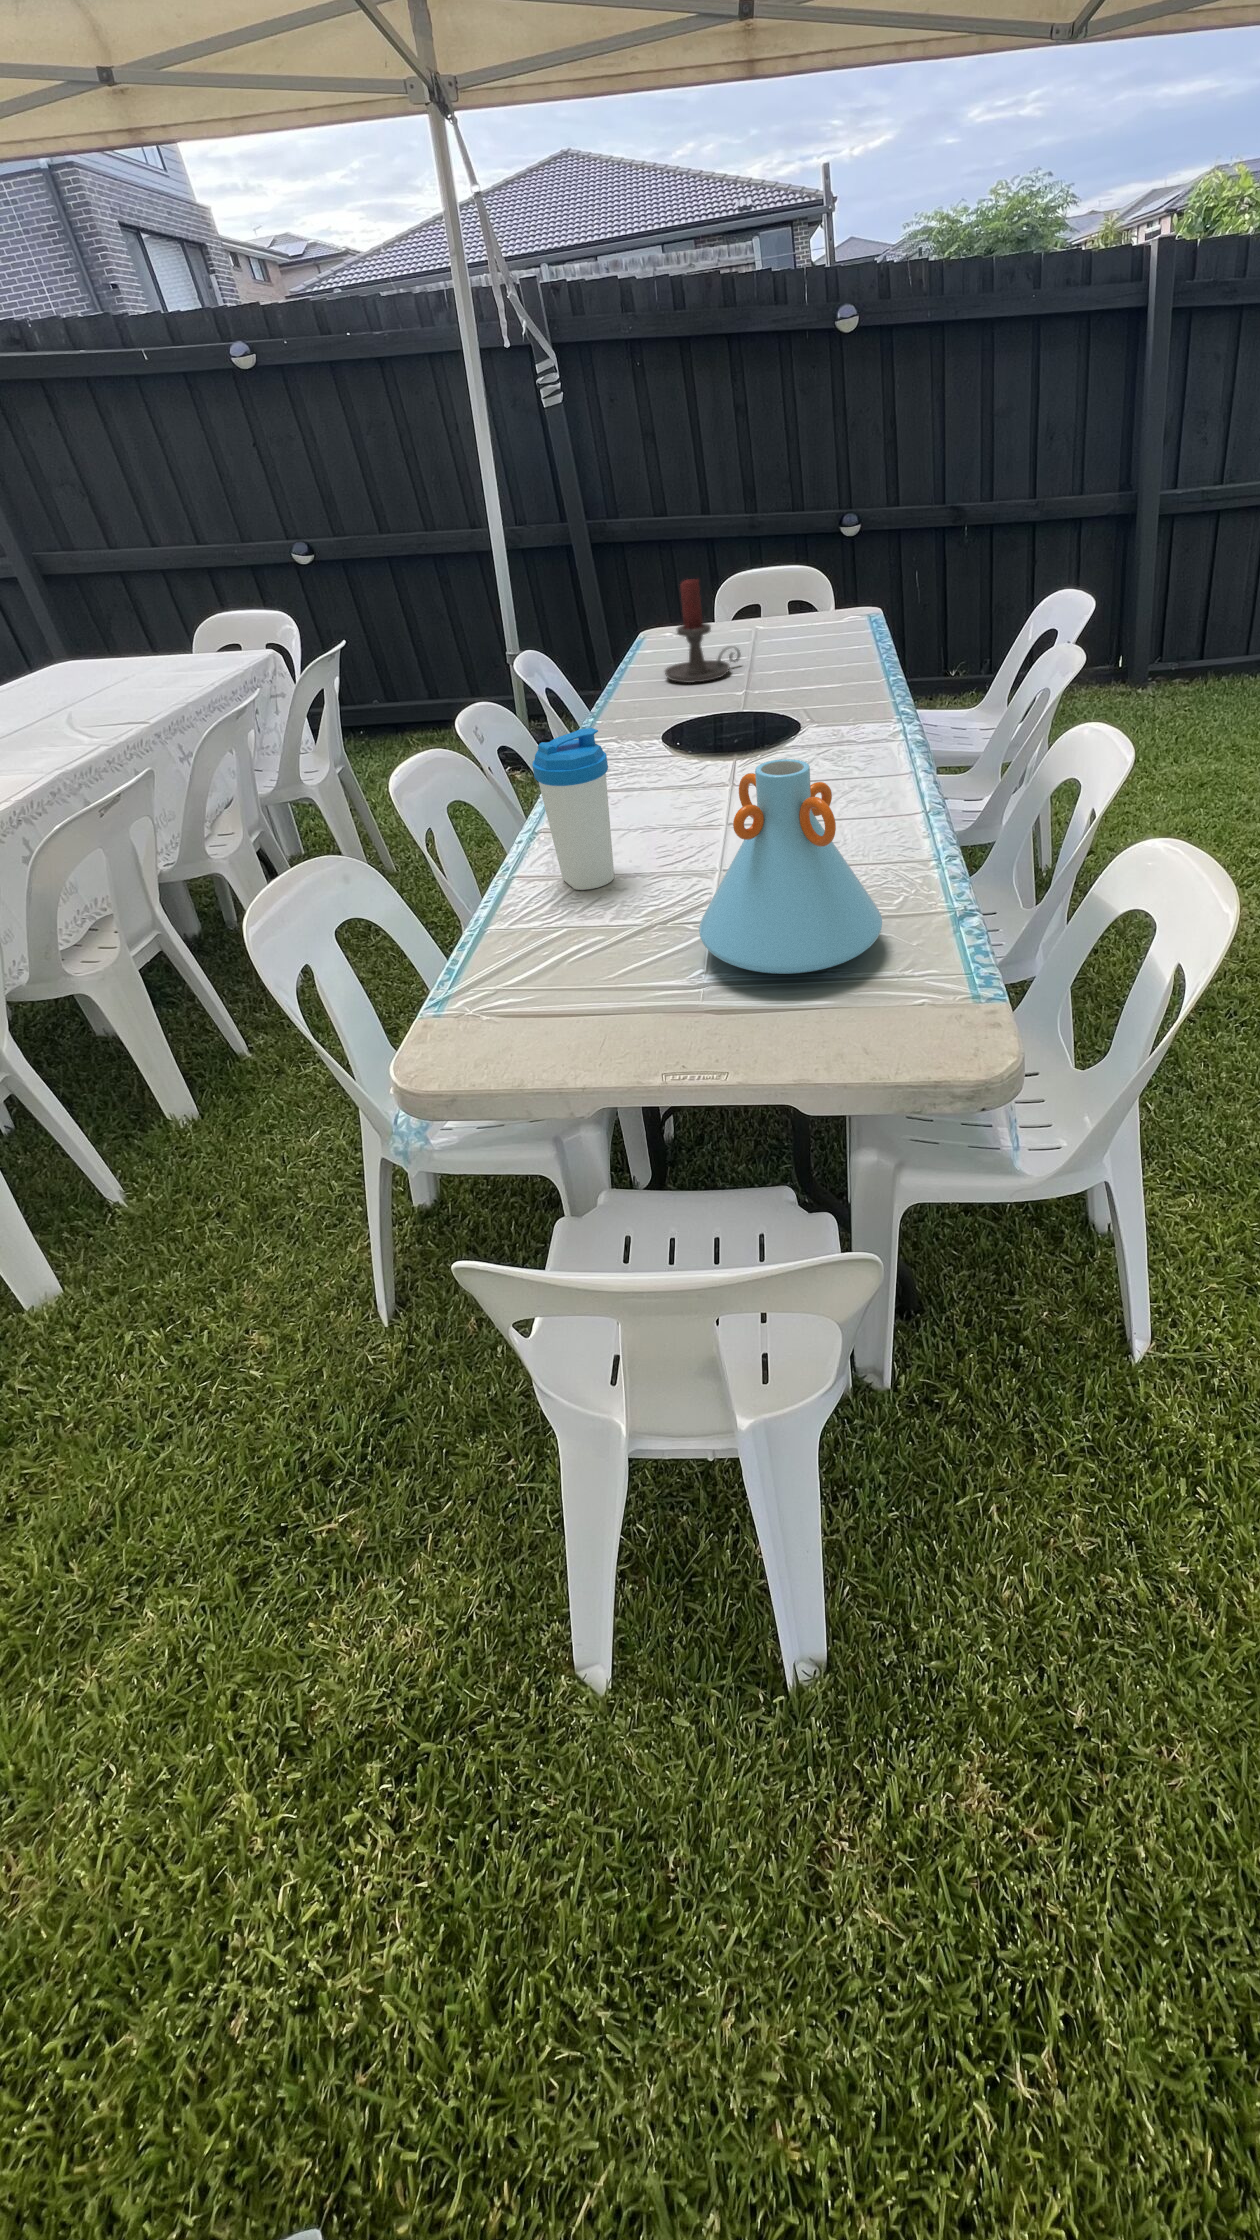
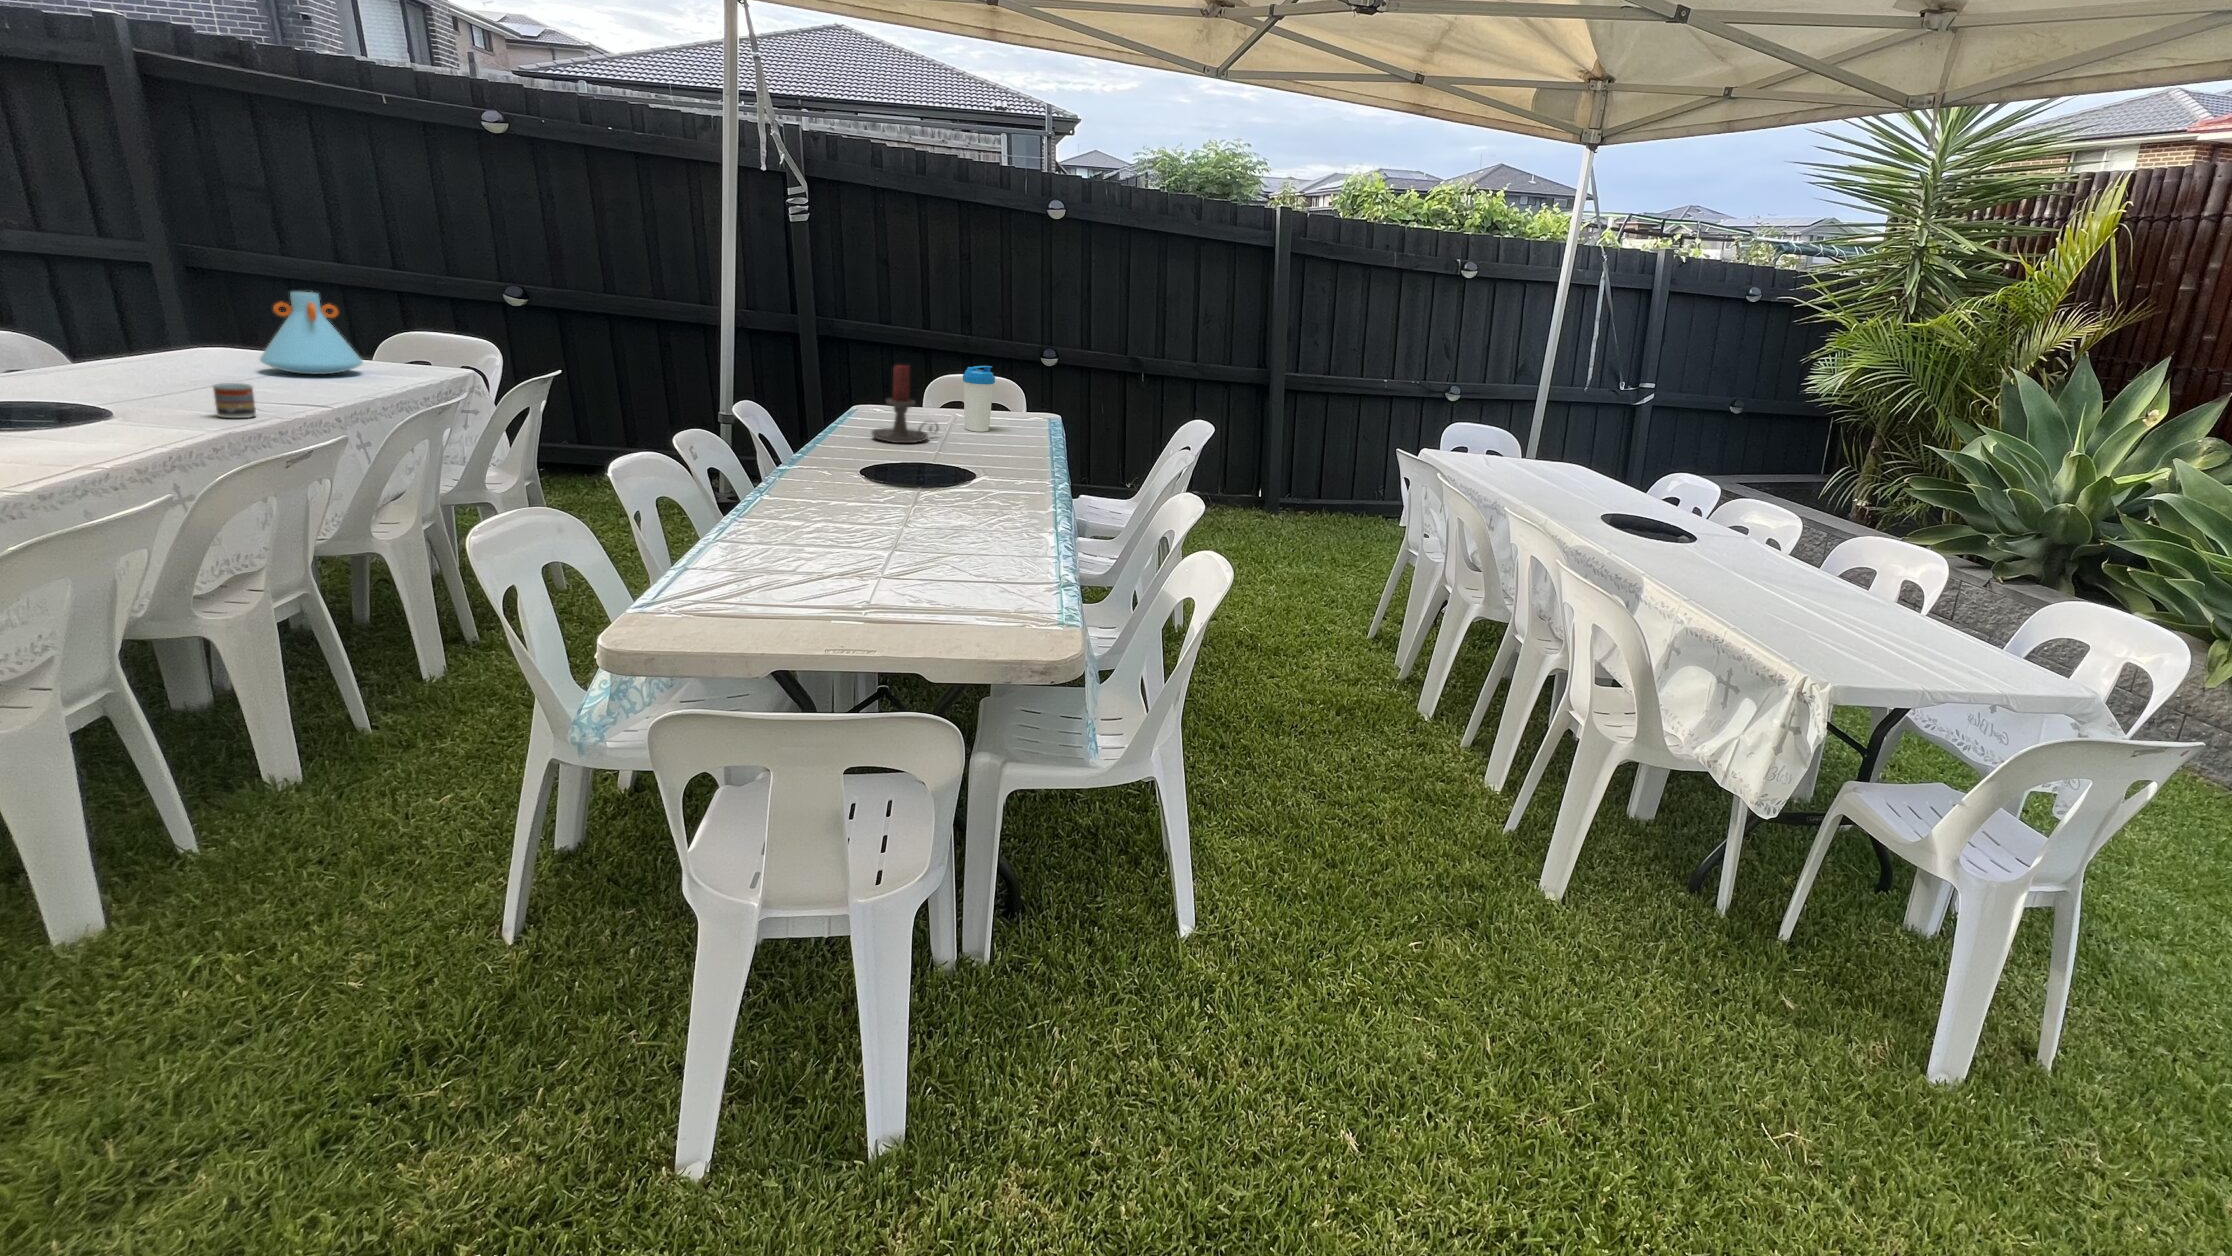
cup: none [39,715,84,755] -> present [213,383,256,418]
water bottle: present [532,728,614,890] -> present [963,366,995,432]
vase: present [699,759,882,974] -> present [260,292,363,374]

